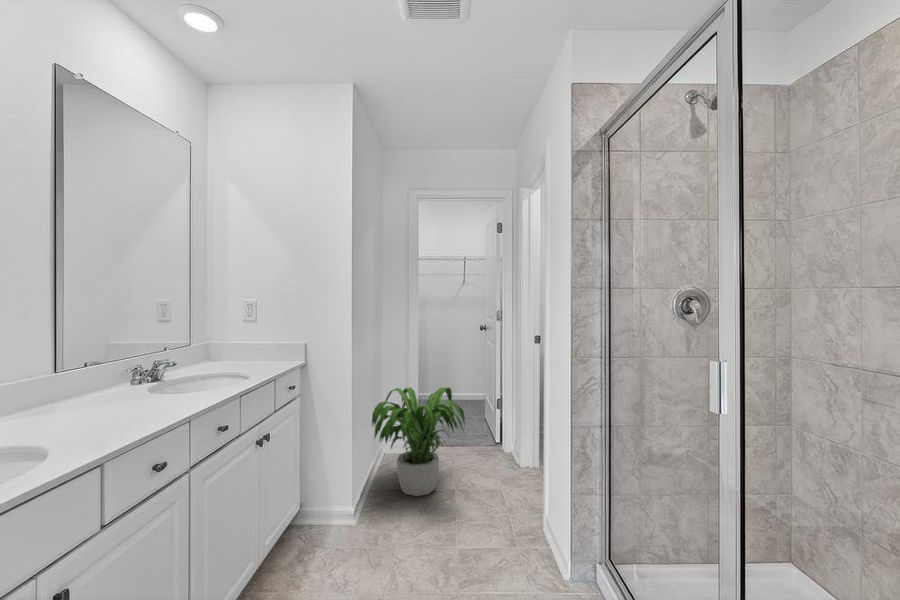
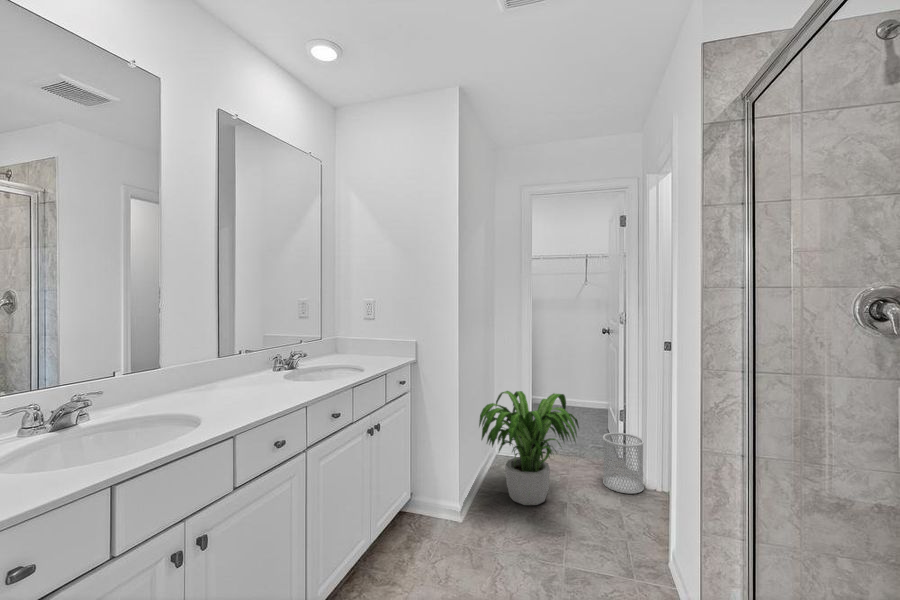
wastebasket: none [483,419,518,472] -> present [603,433,644,494]

